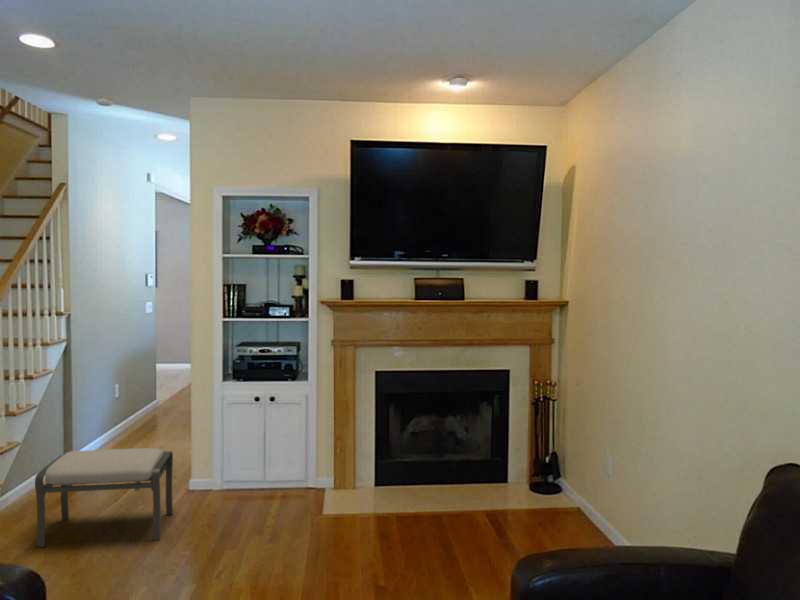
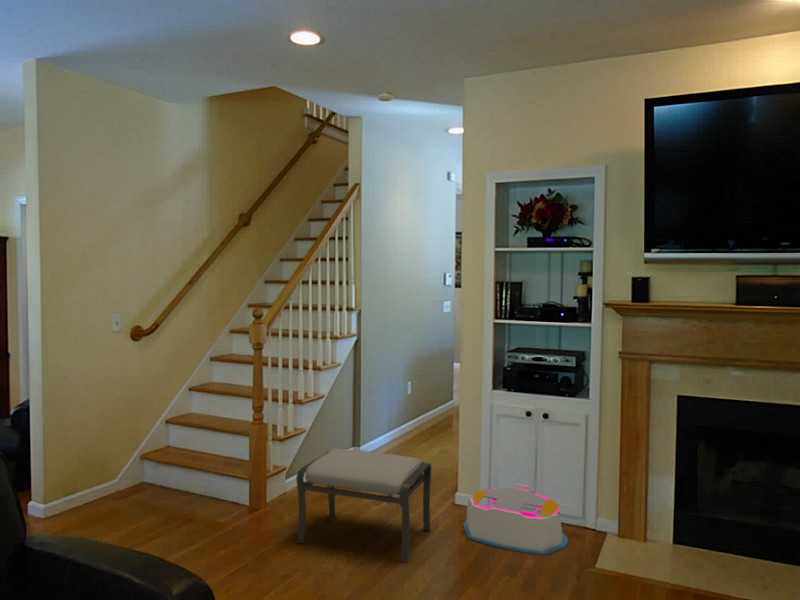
storage bin: none [203,461,296,514] -> present [463,484,568,555]

